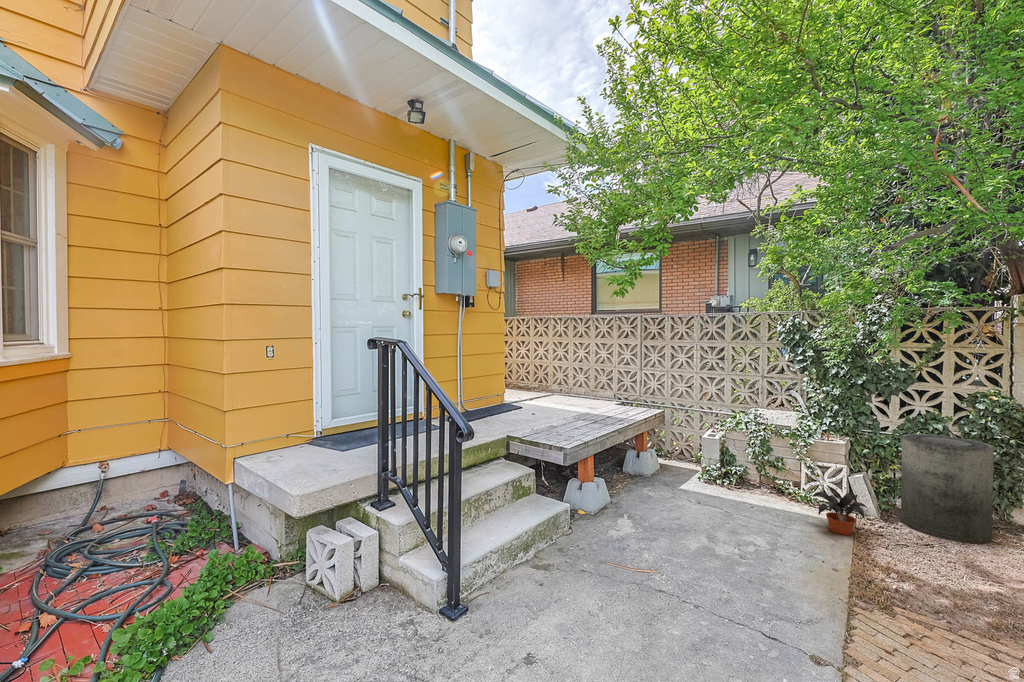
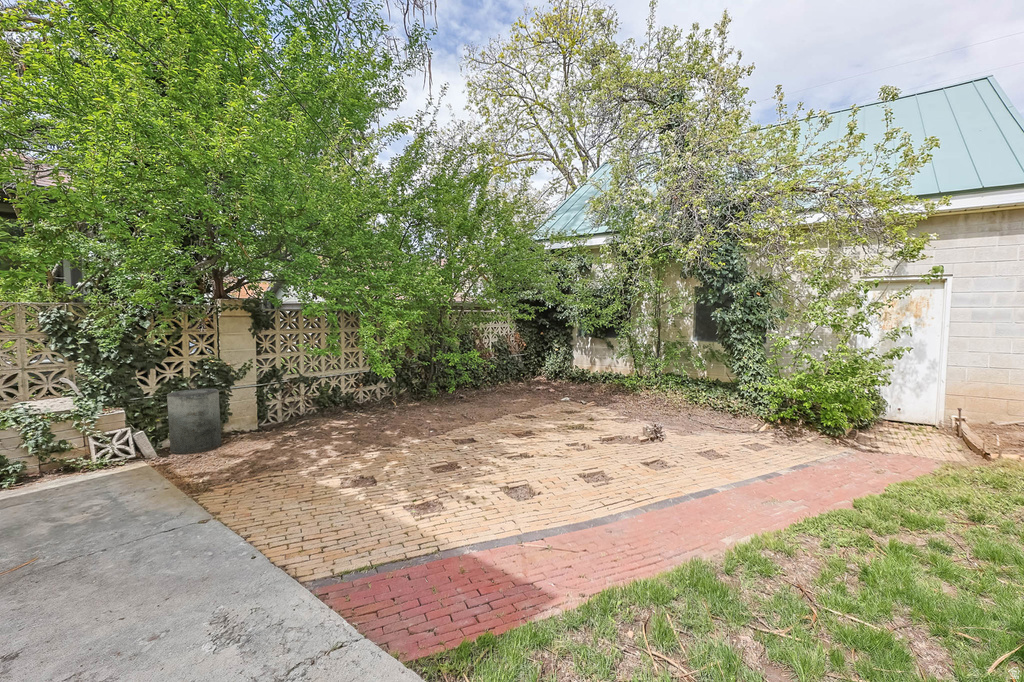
potted plant: present [812,492,867,535] -> none [118,443,164,475]

